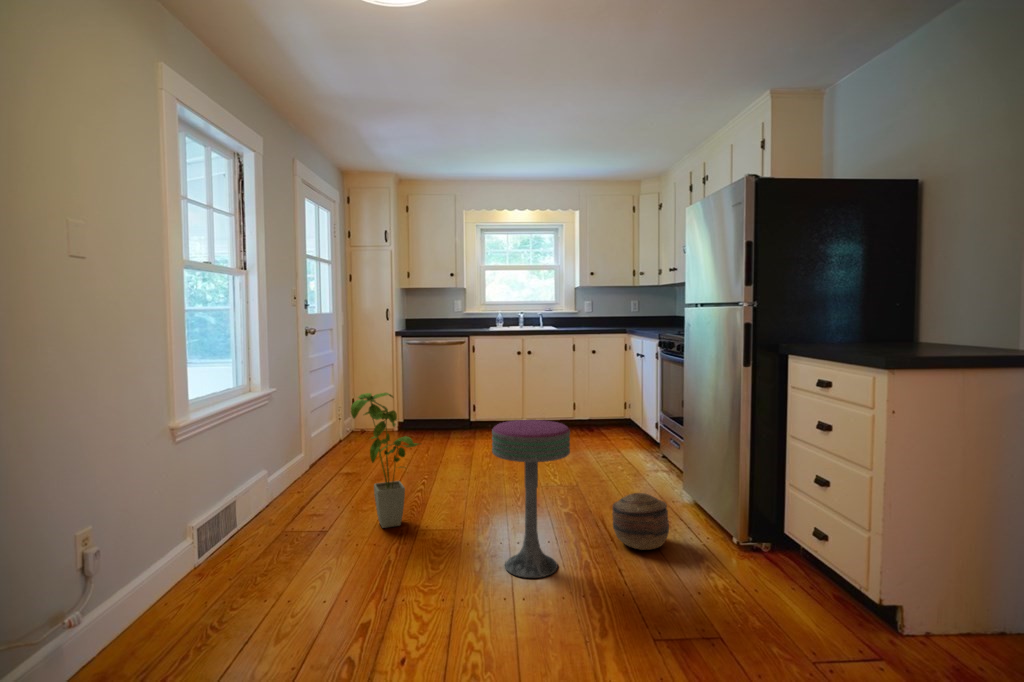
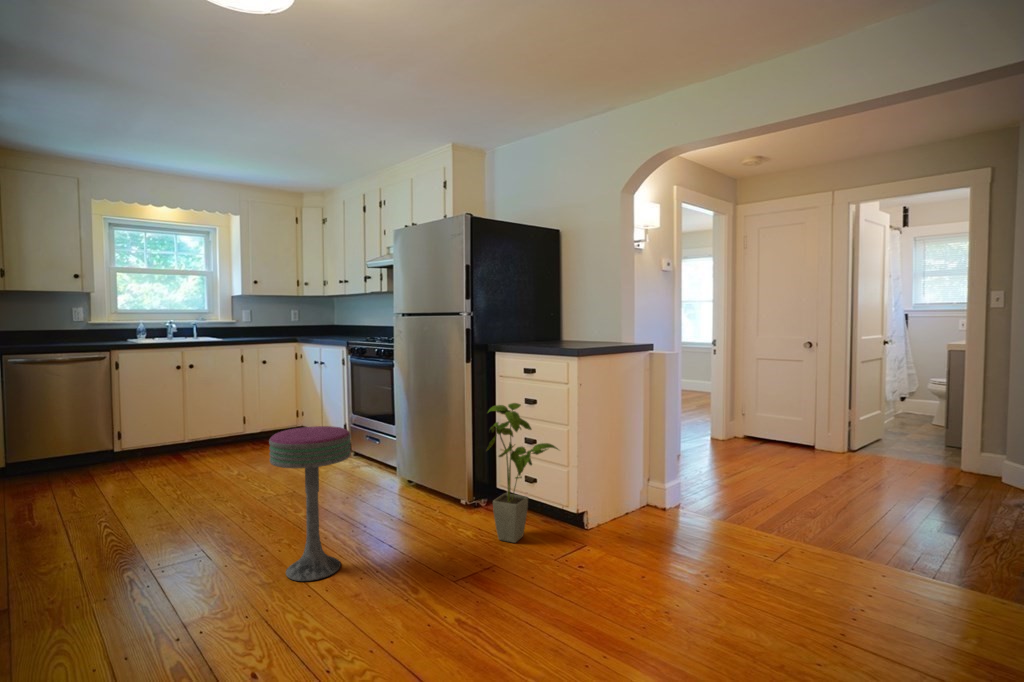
house plant: present [351,393,419,528] -> present [487,403,558,543]
basket: present [612,493,669,550] -> none [368,479,418,528]

